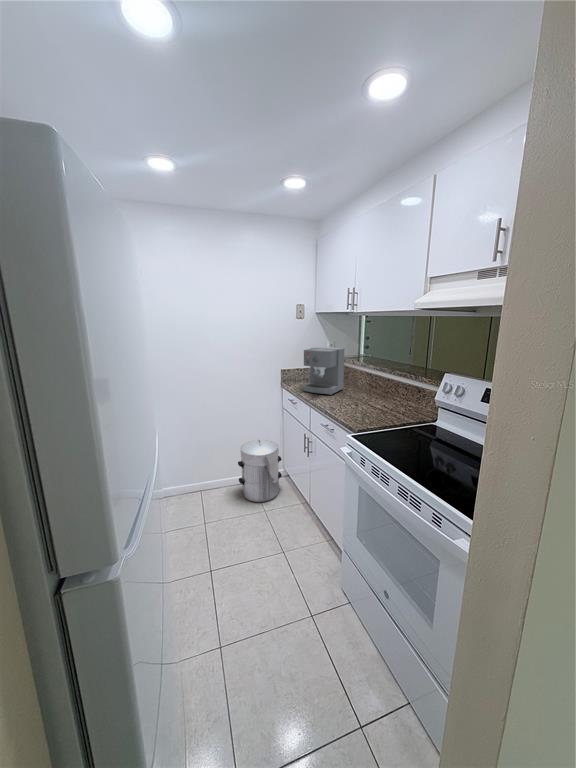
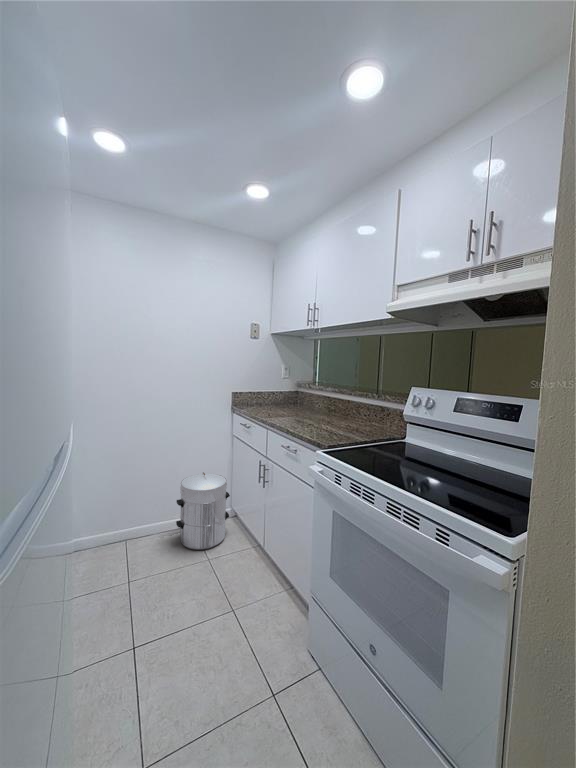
coffee maker: present [303,347,344,395] -> none [257,368,302,418]

